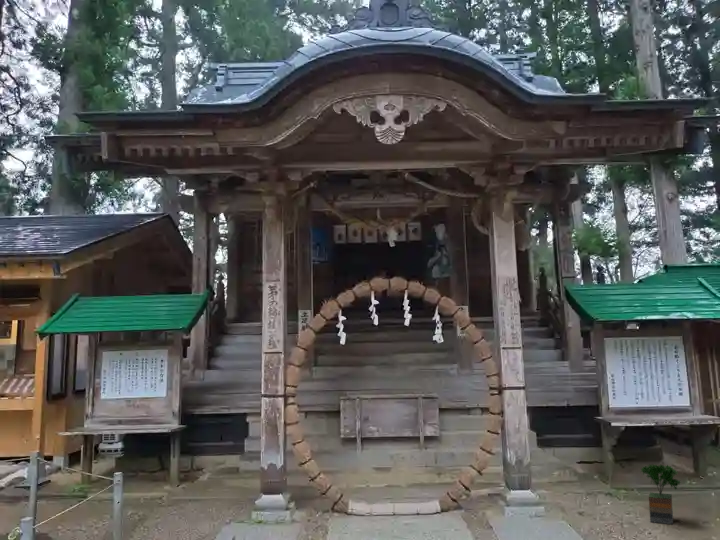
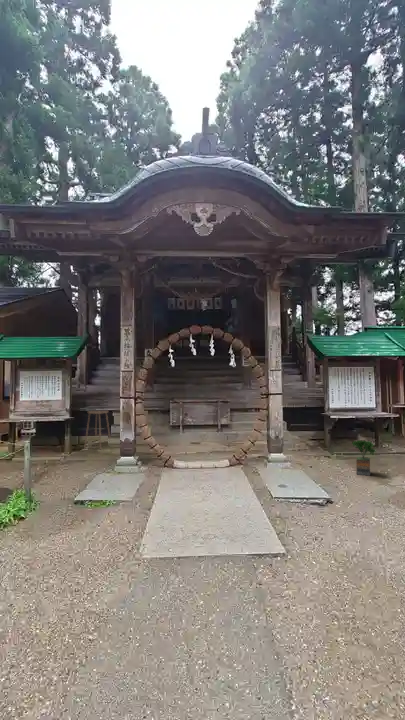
stool: none [202,413,246,479] -> present [84,411,110,449]

